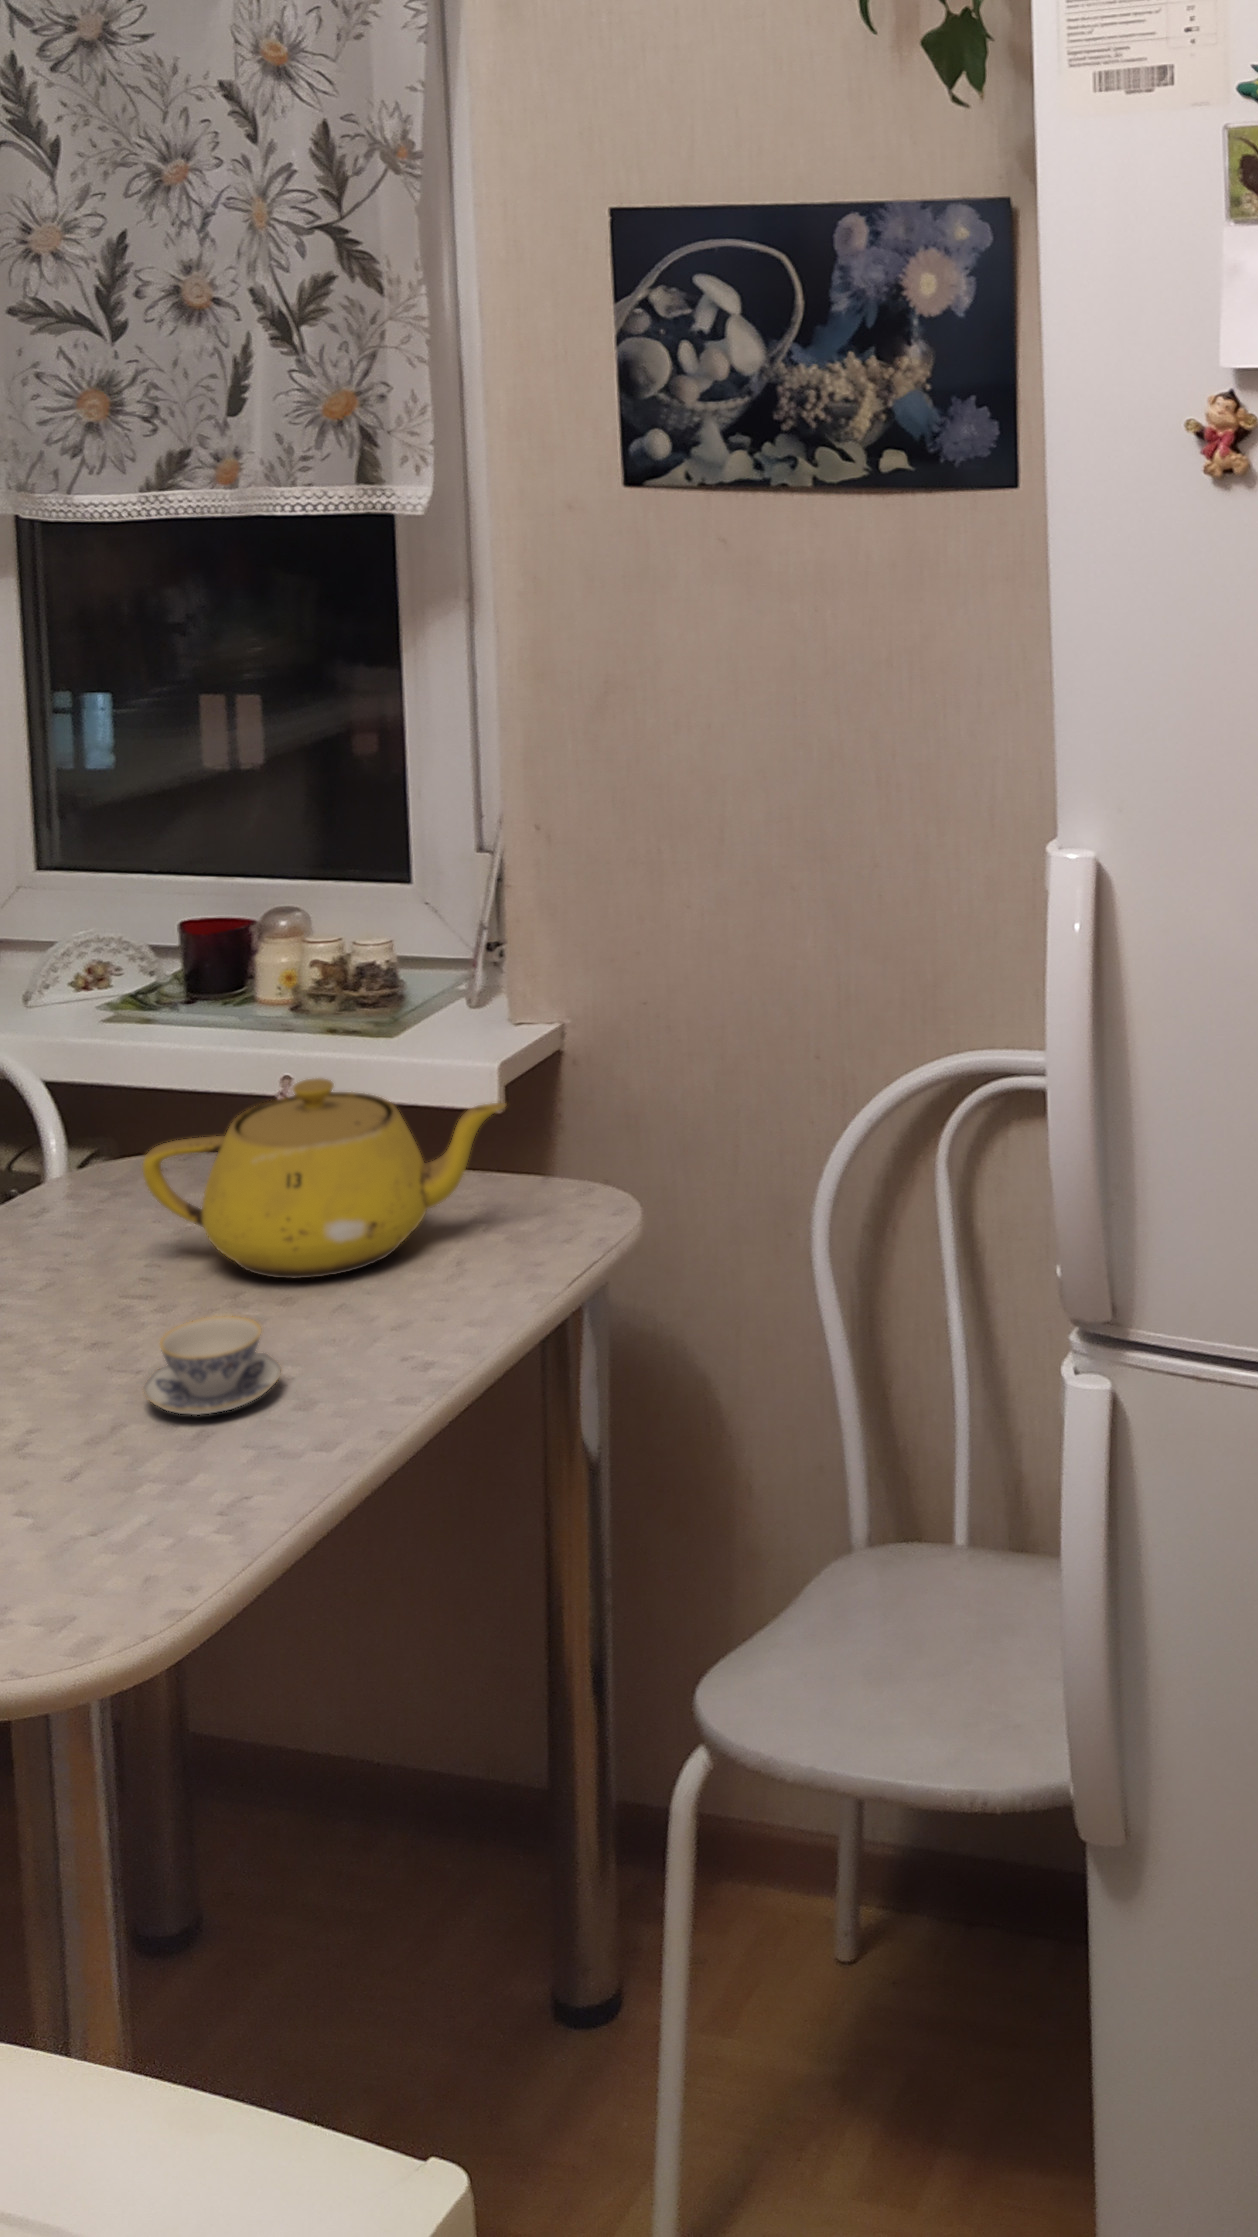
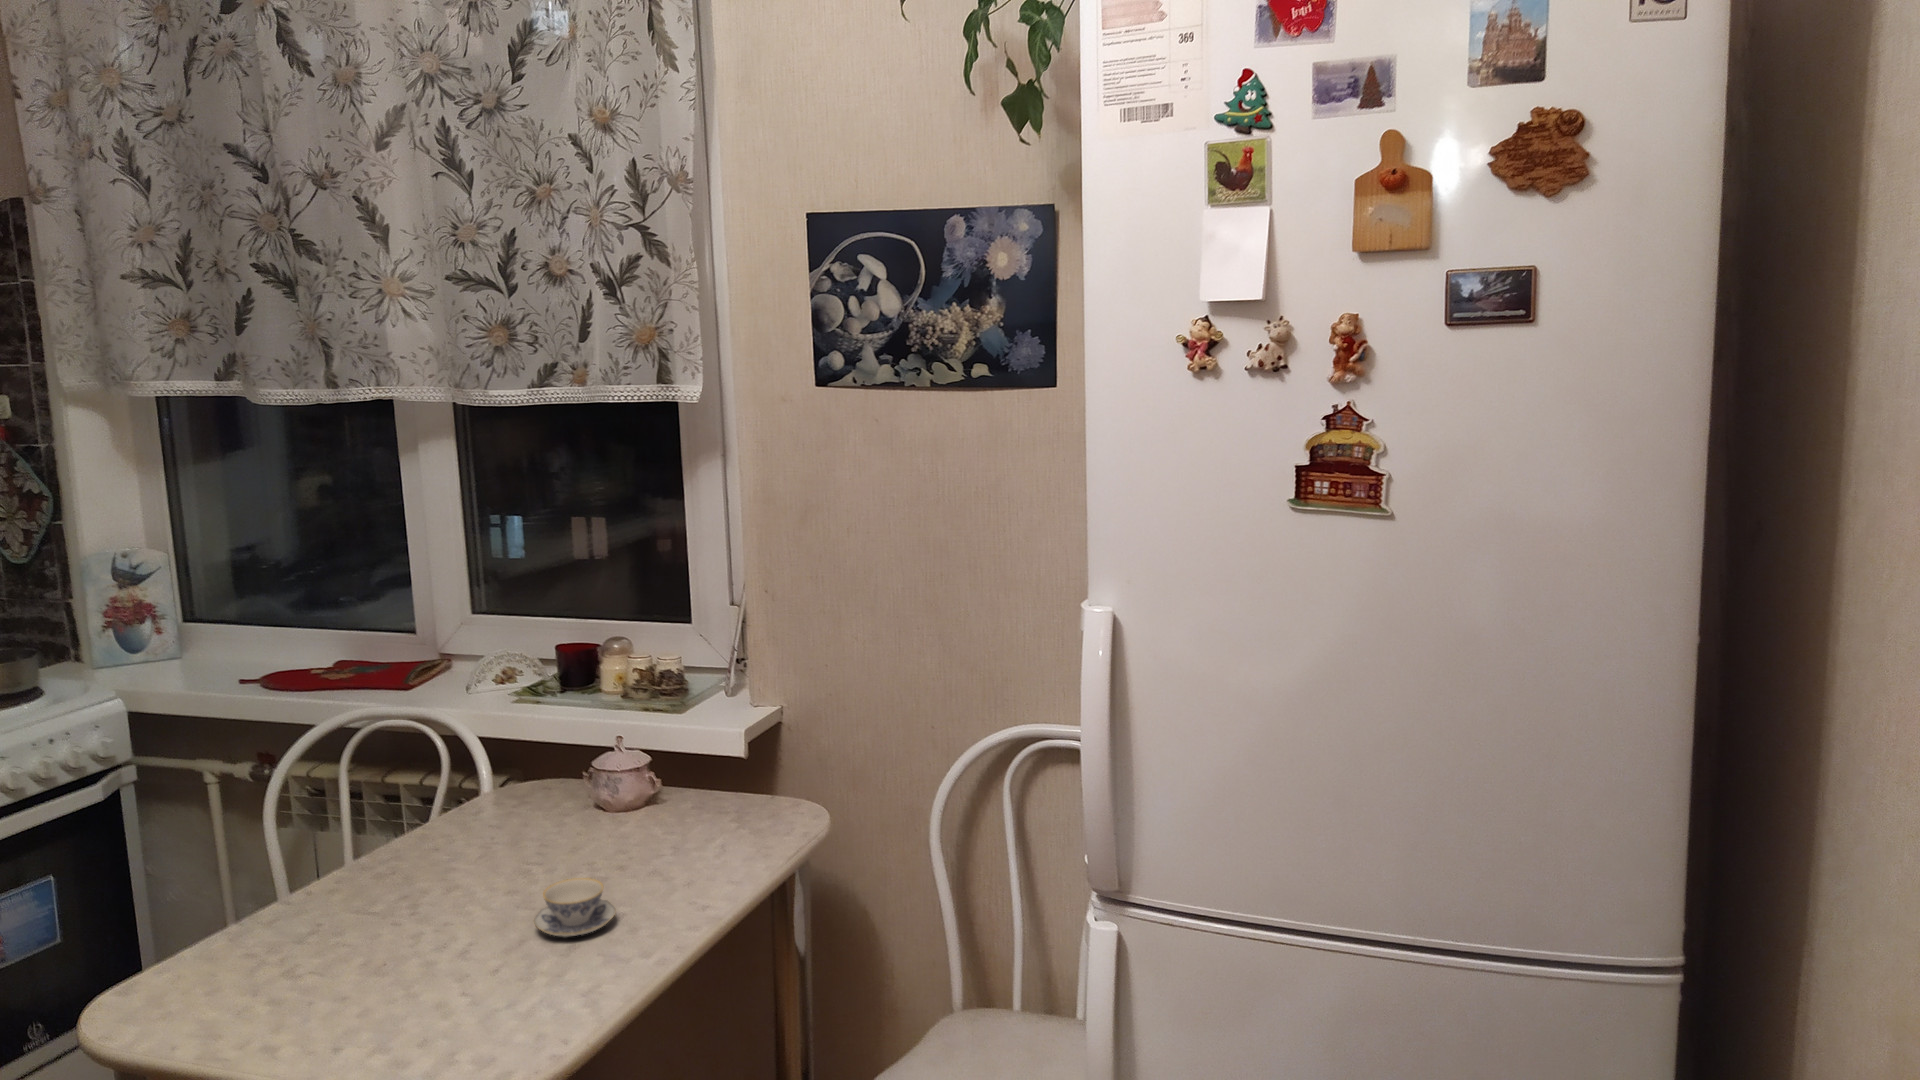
teapot: present [143,1078,505,1278] -> none [534,737,749,854]

